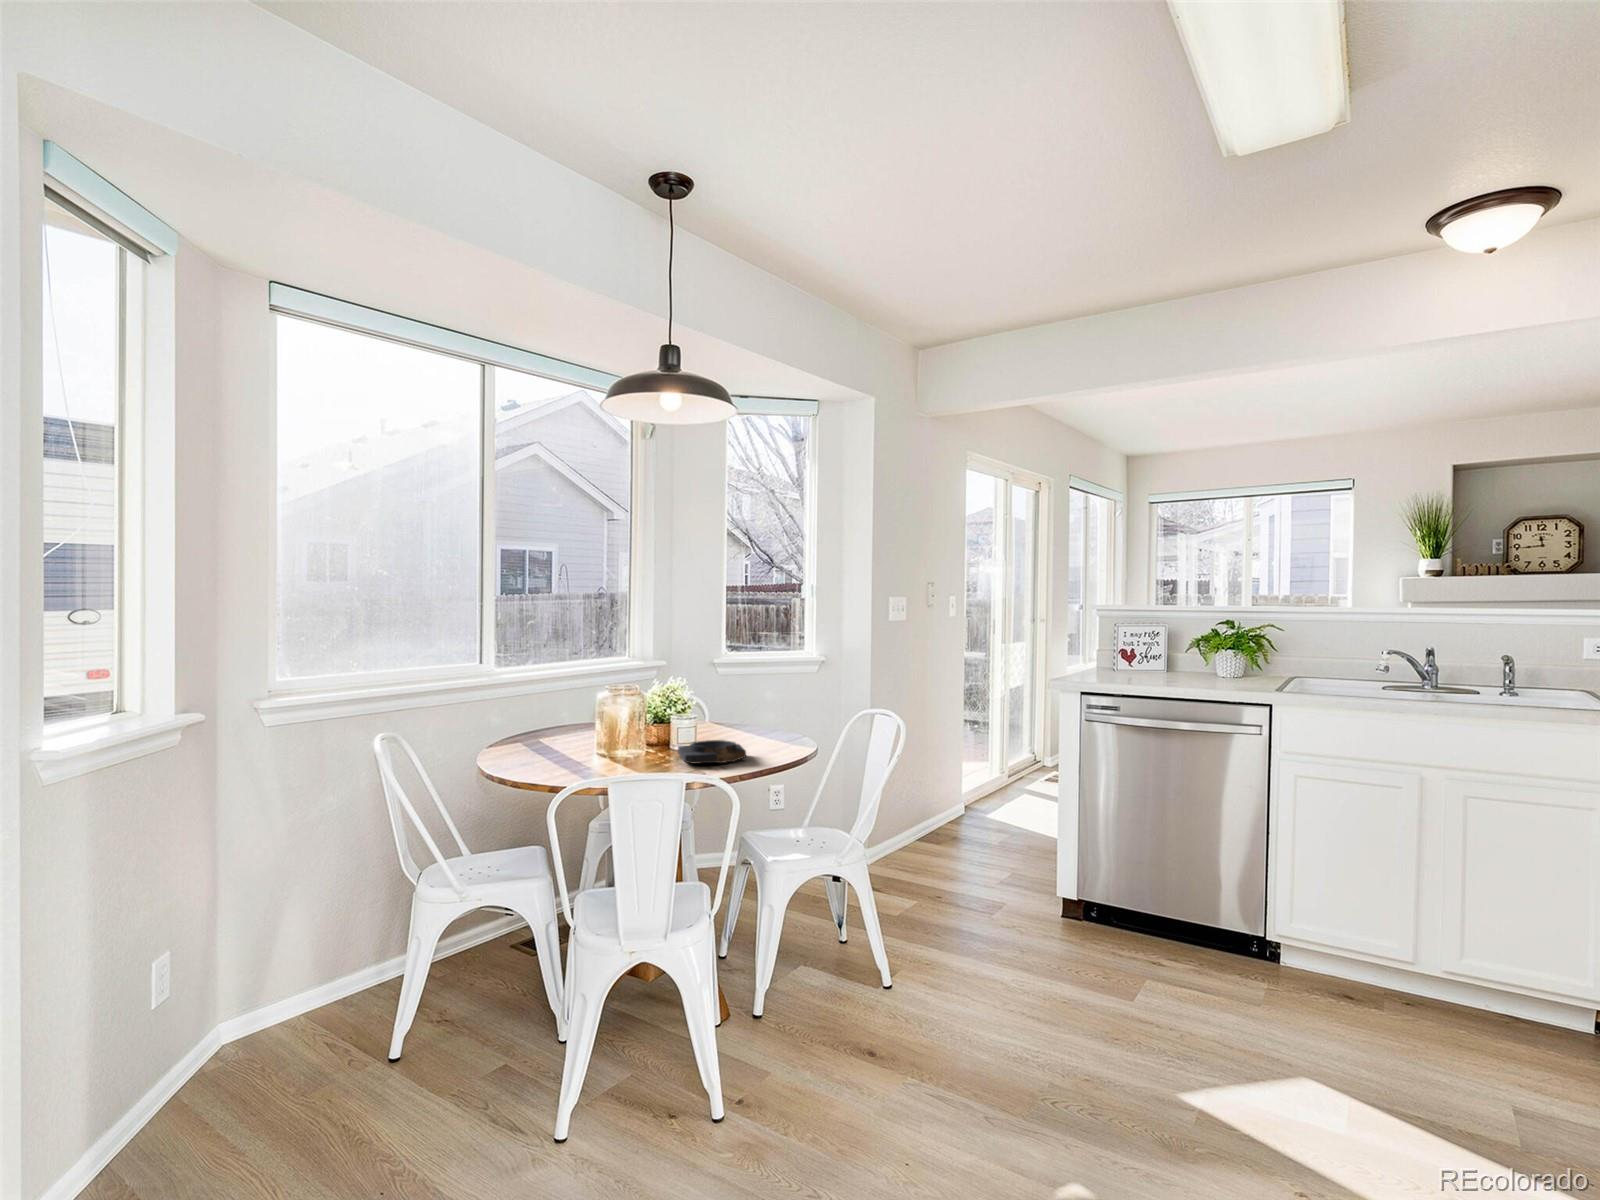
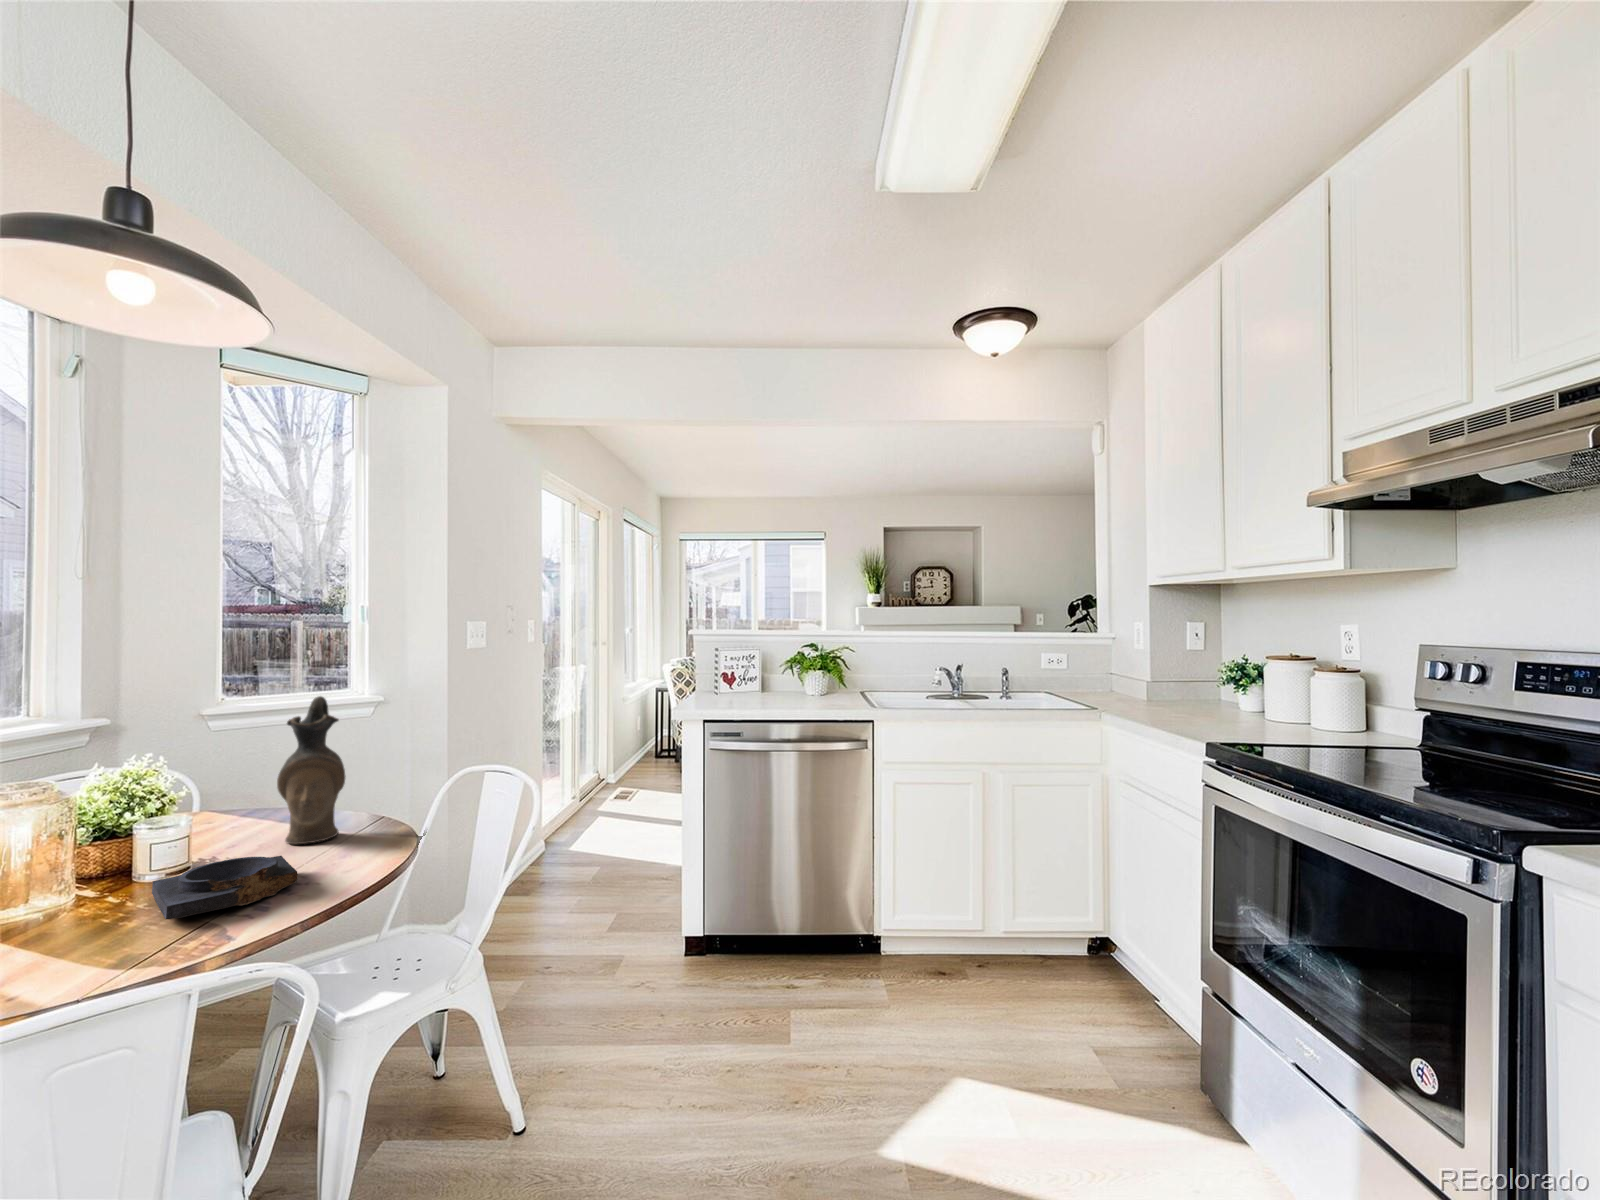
ceramic pitcher: none [738,648,776,744] -> present [277,696,346,844]

